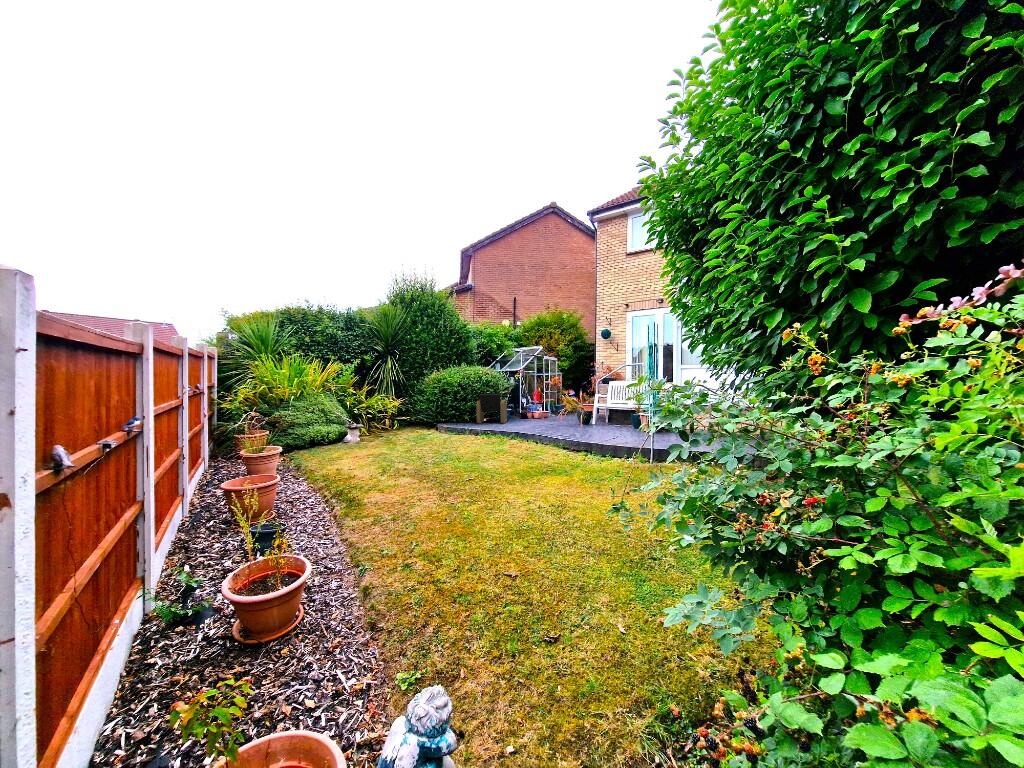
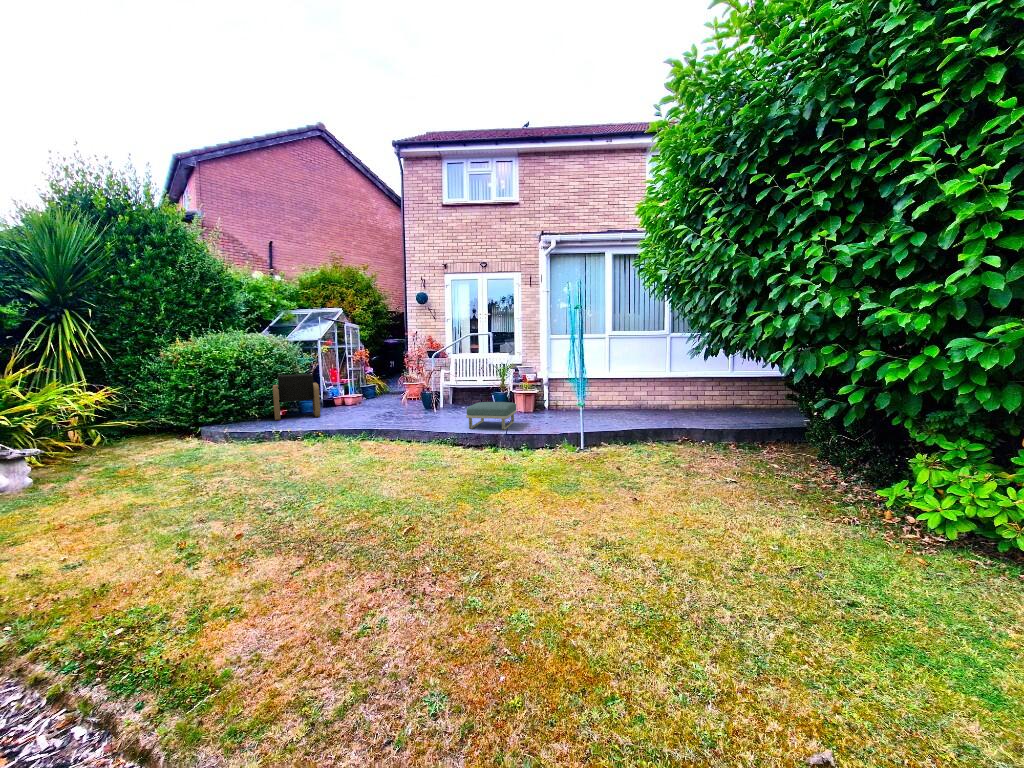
footstool: none [581,421,627,443] -> present [466,402,516,430]

